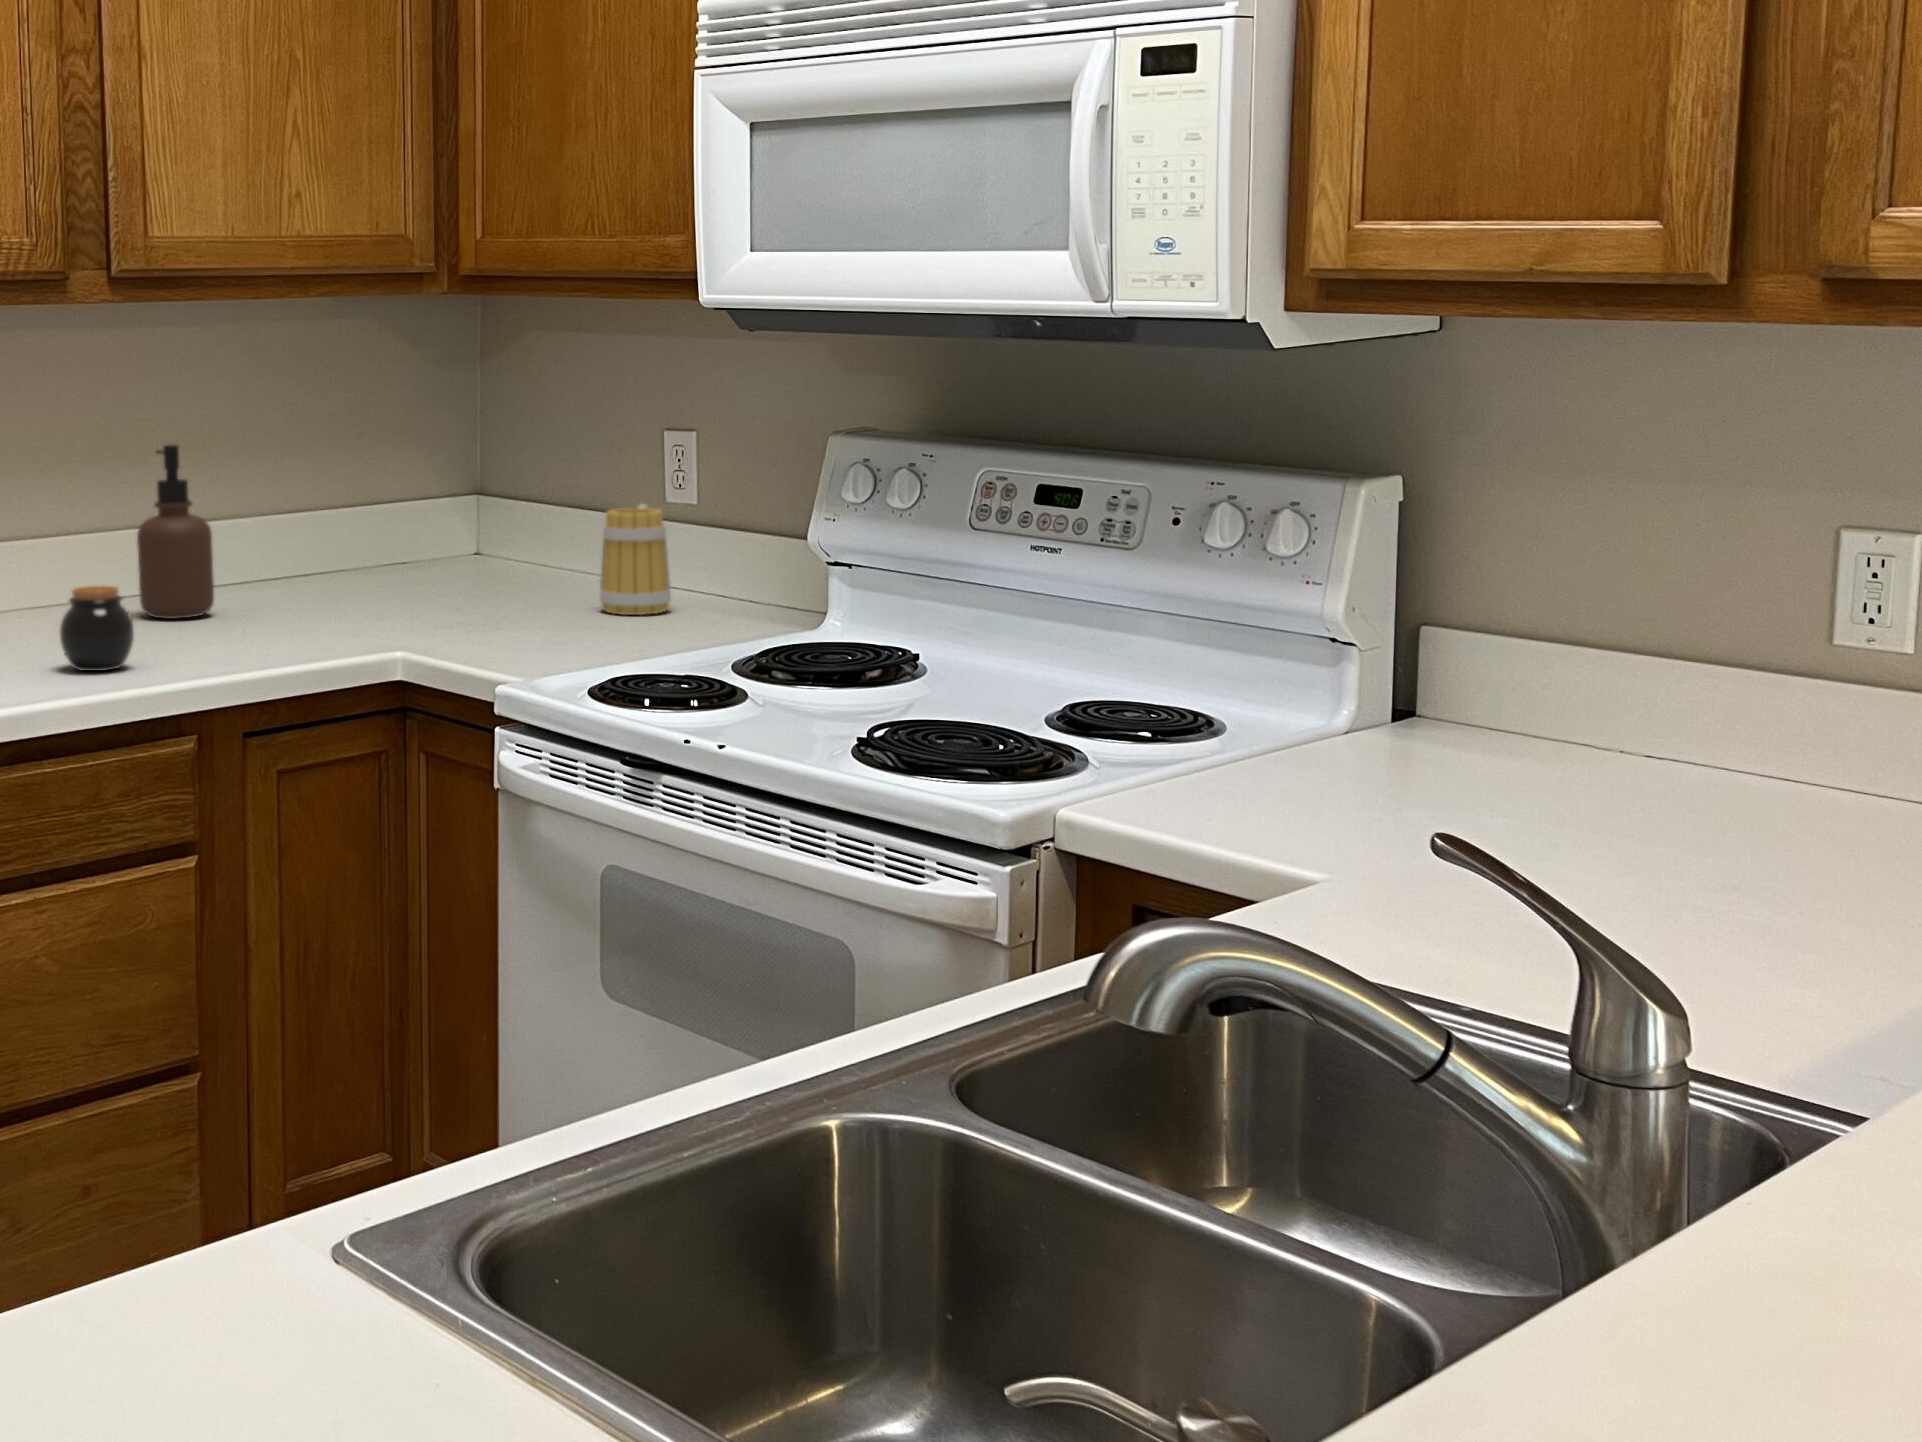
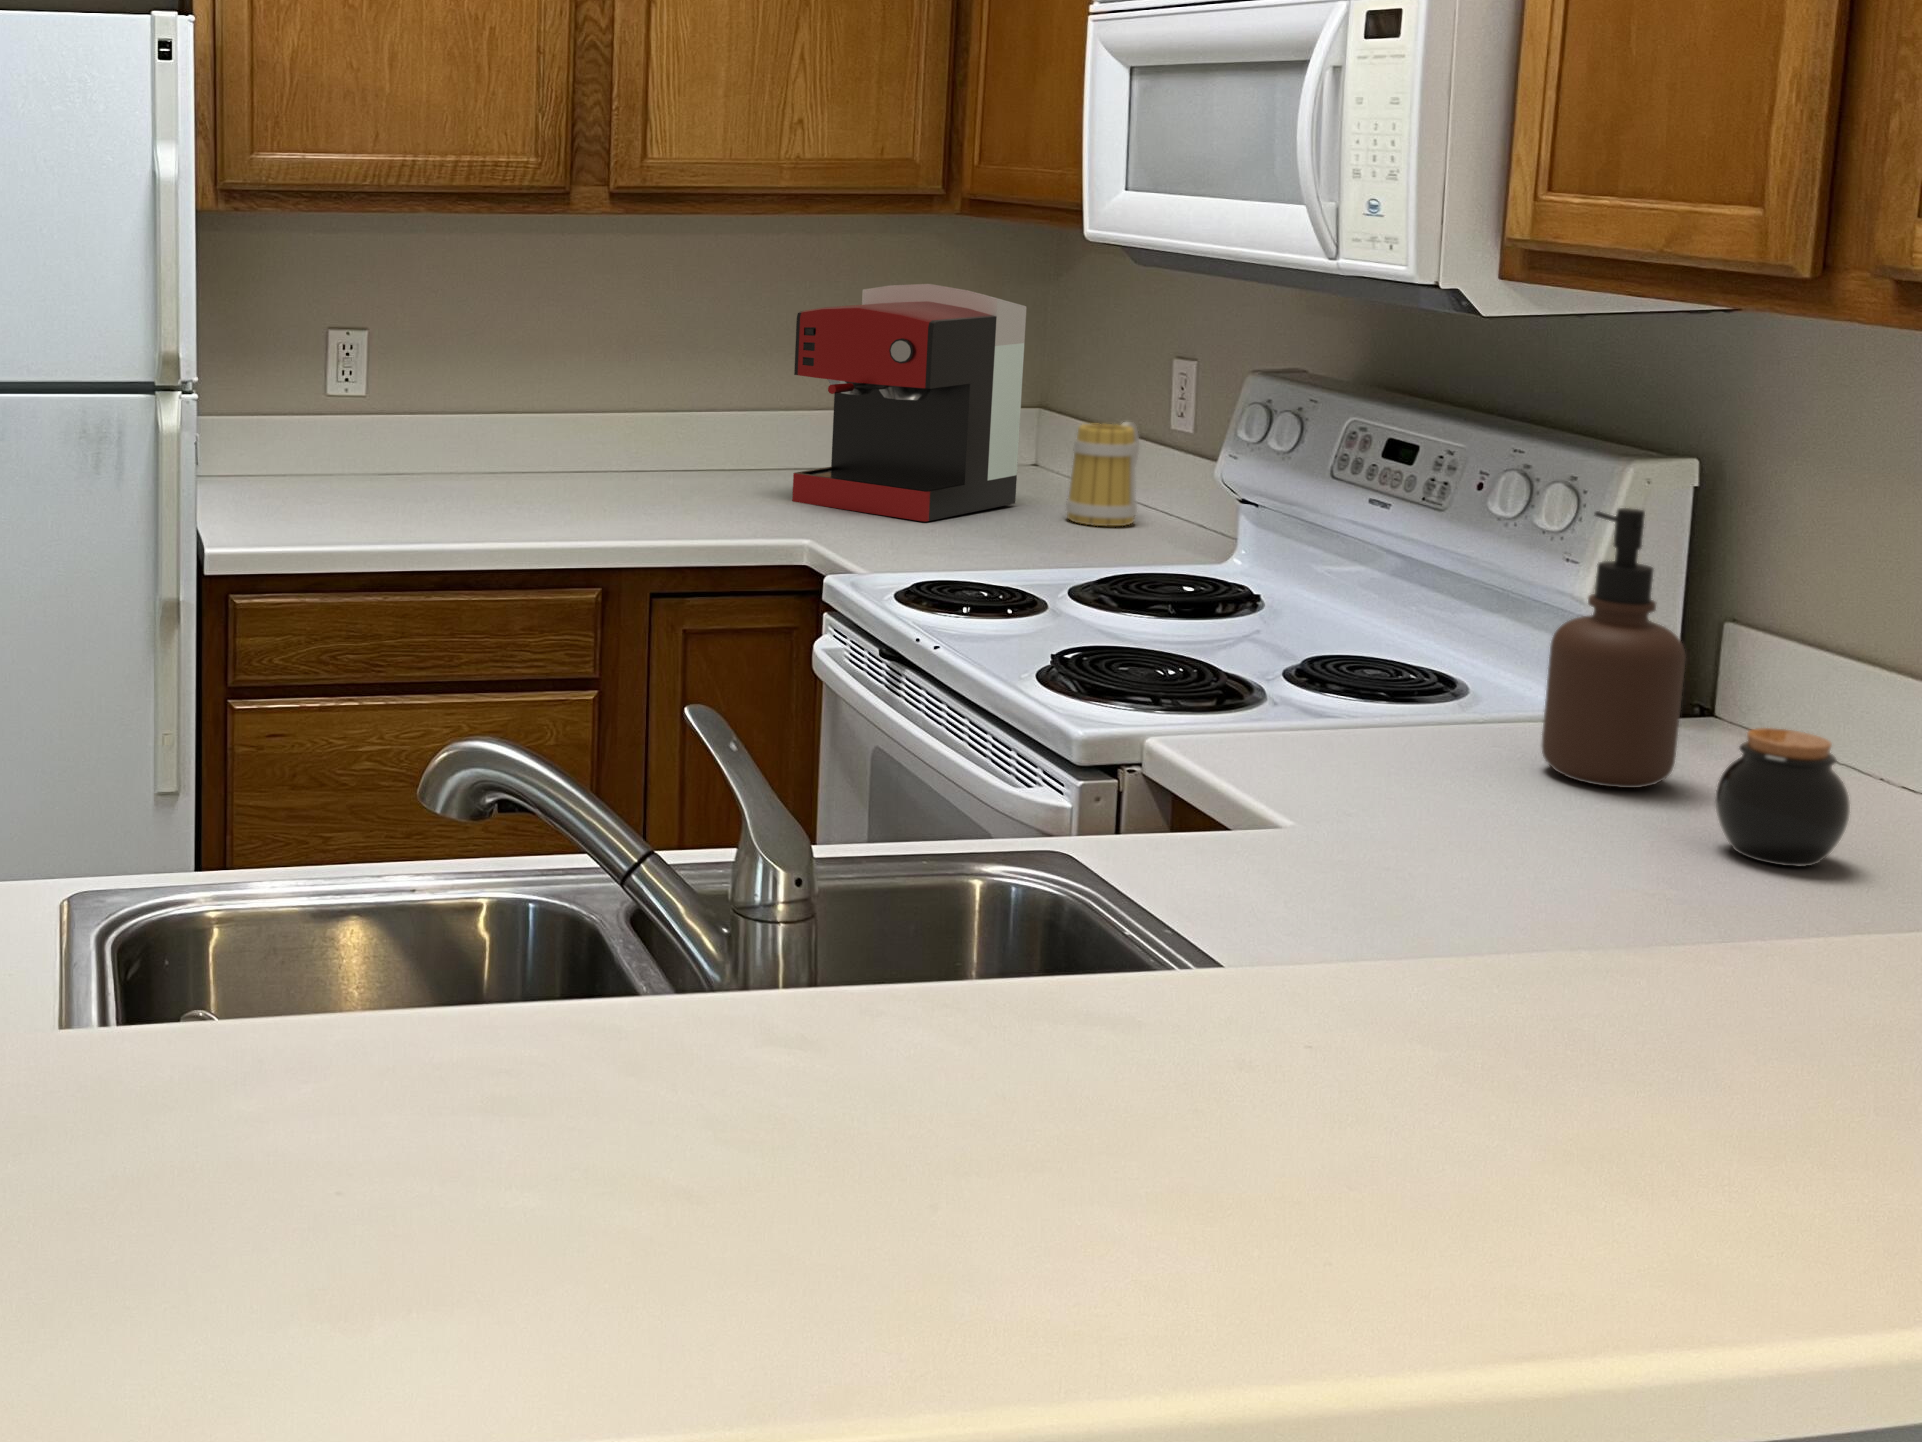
coffee maker: none [313,377,534,630] -> present [792,284,1027,521]
soap dispenser: present [137,445,214,619] -> present [1542,508,1685,788]
jar: present [59,586,134,671] -> present [1716,728,1850,866]

